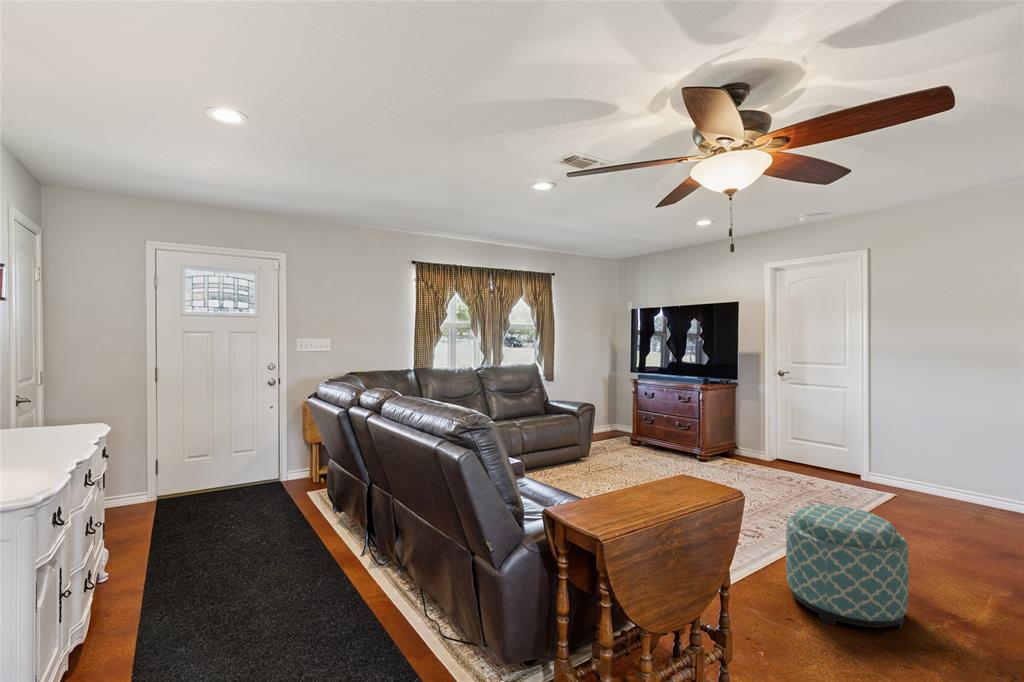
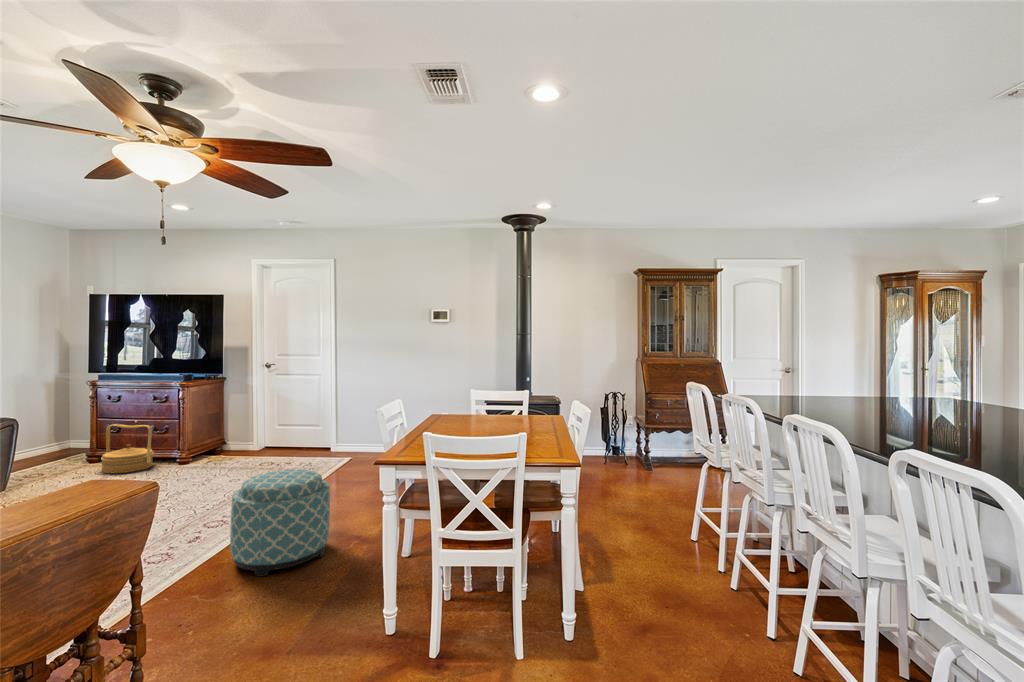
woven basket: none [644,418,680,462] -> present [101,424,154,473]

